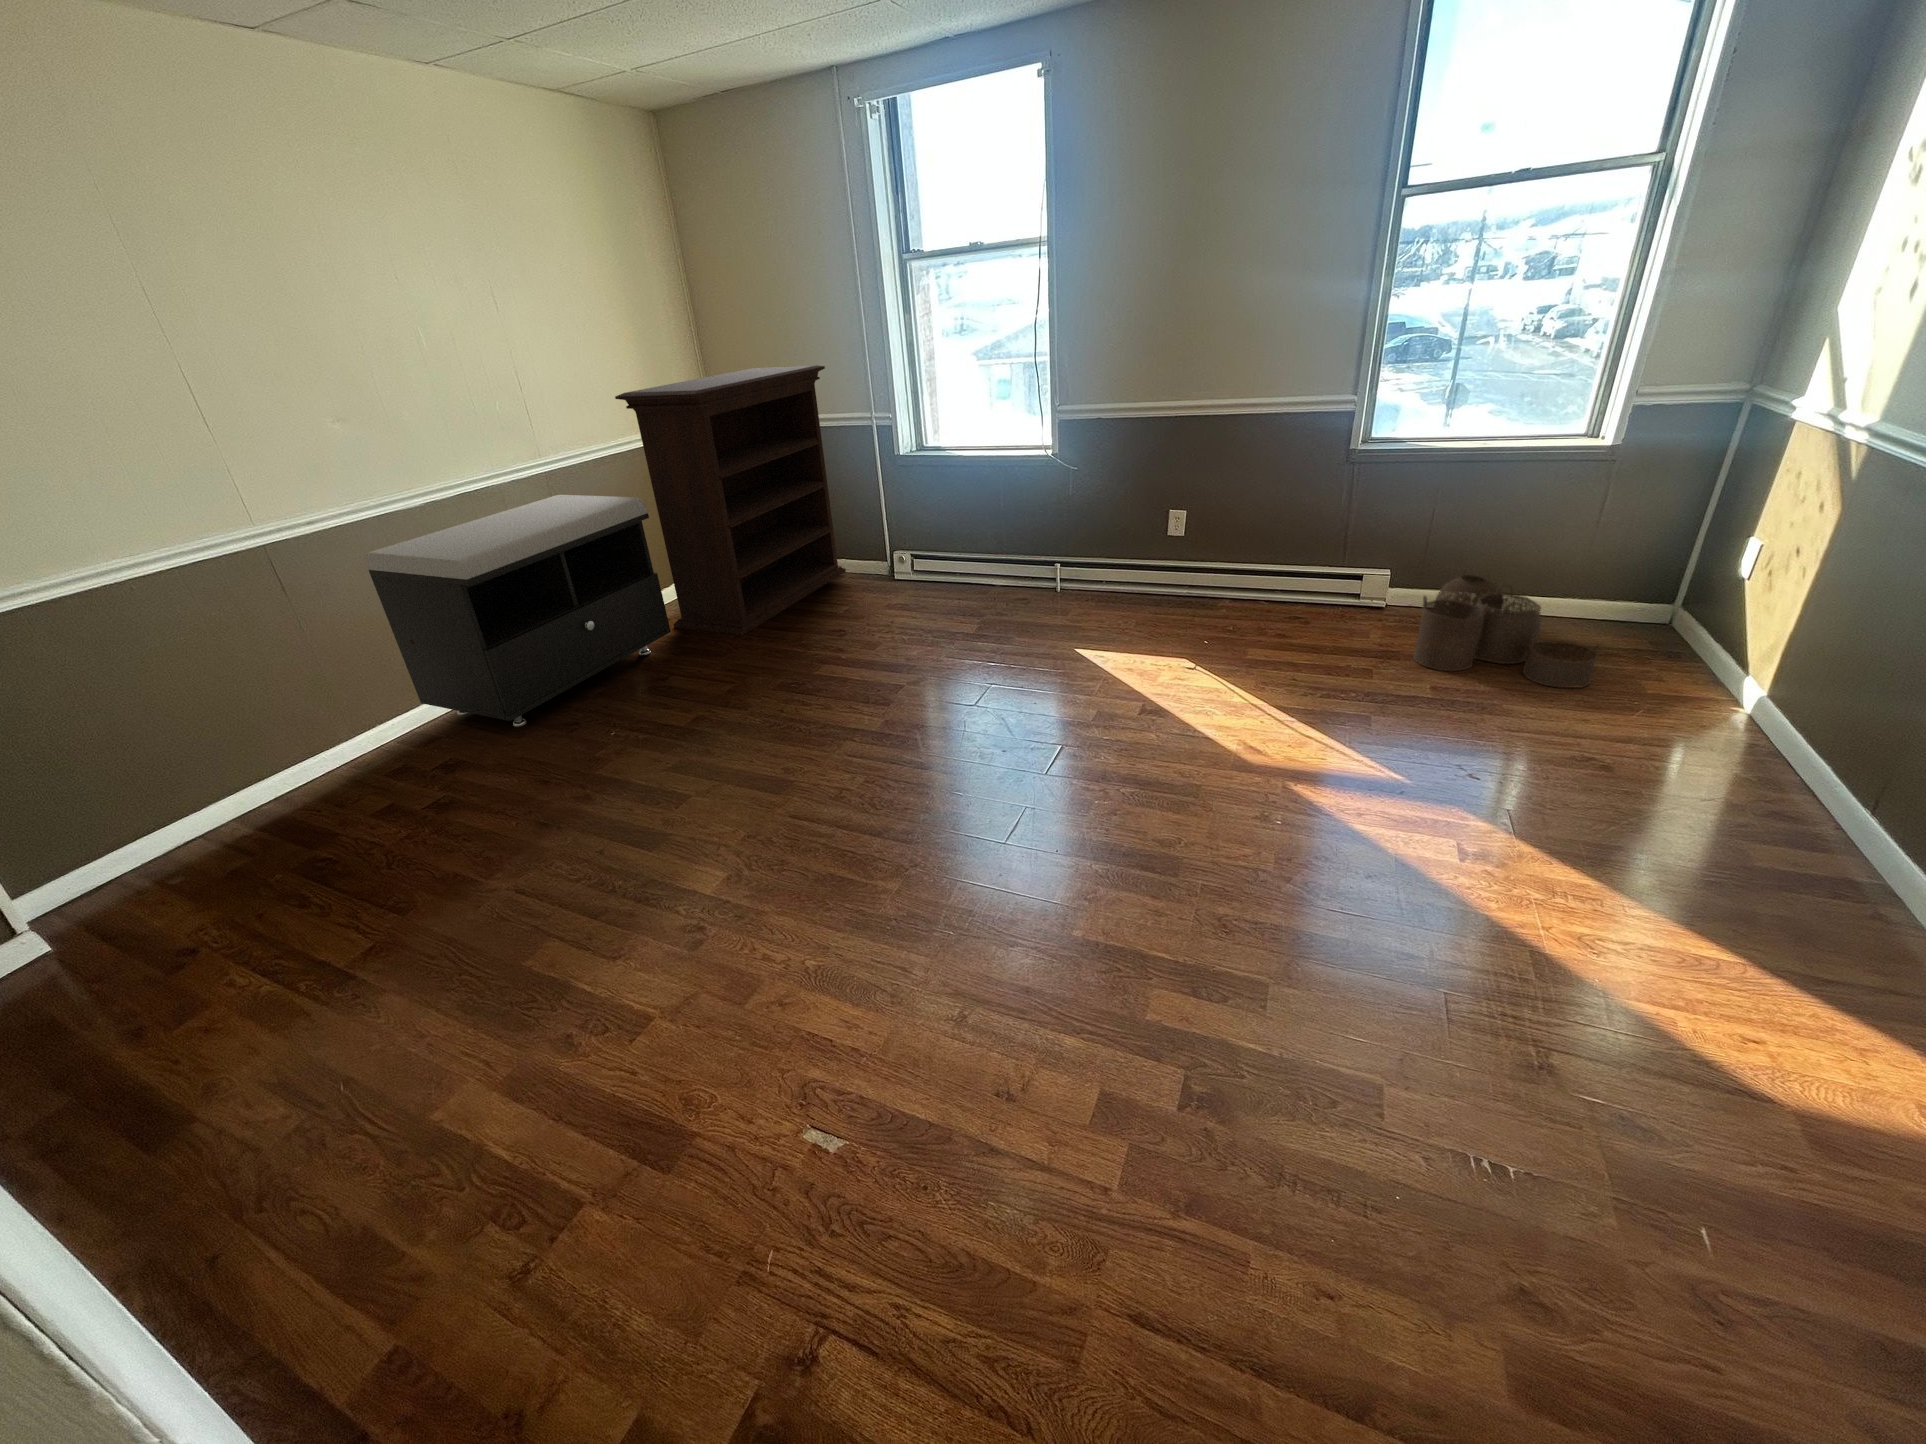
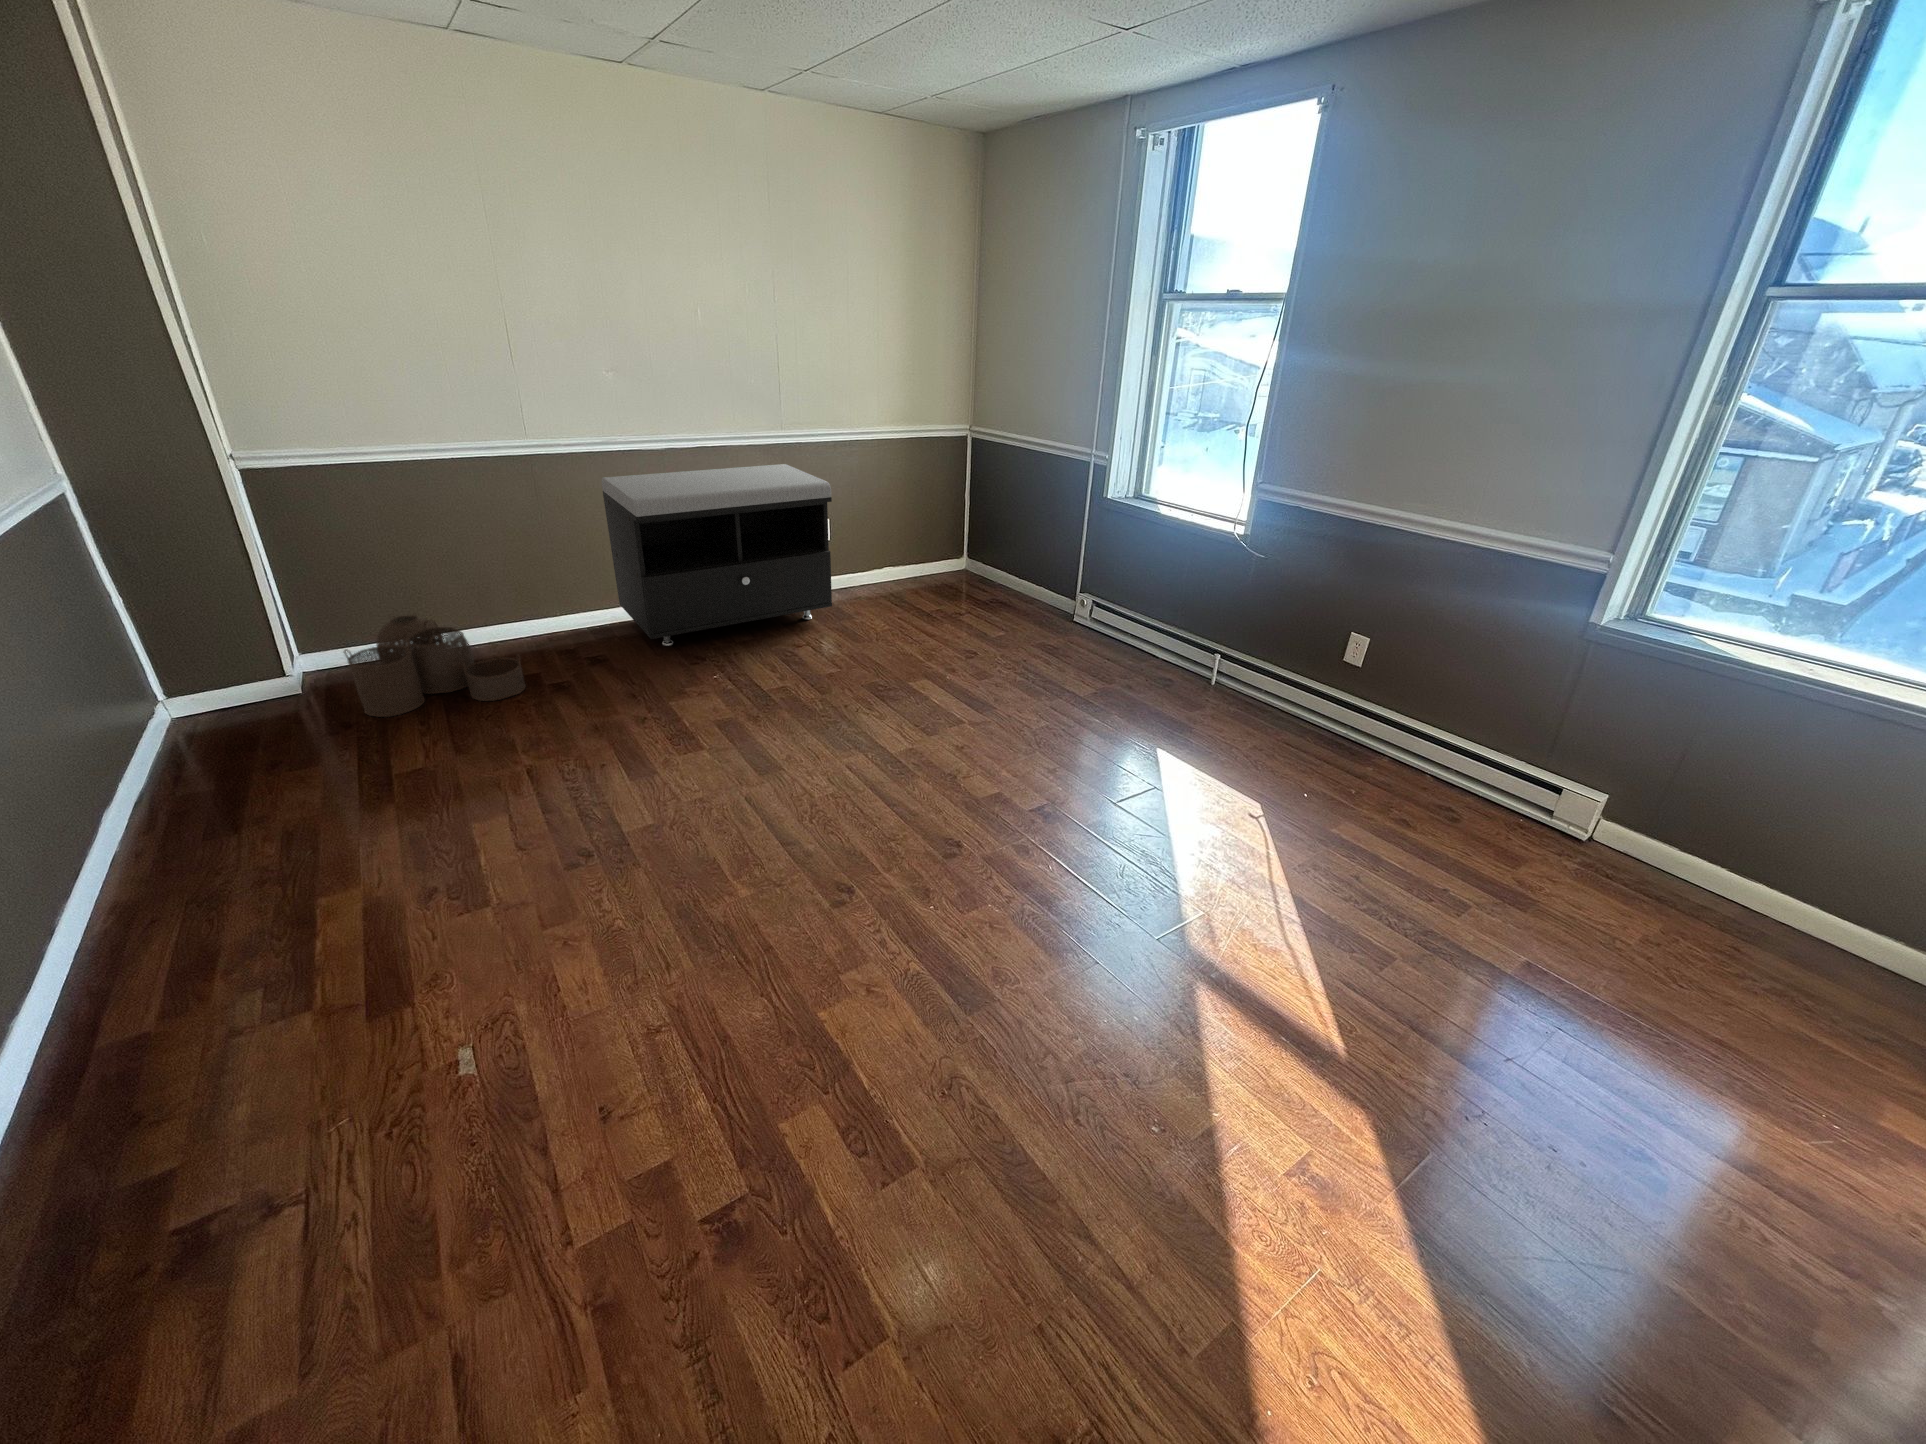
bookshelf: present [615,365,846,636] -> none [843,386,1064,628]
woven basket: present [1413,575,1602,688] -> present [344,615,526,717]

